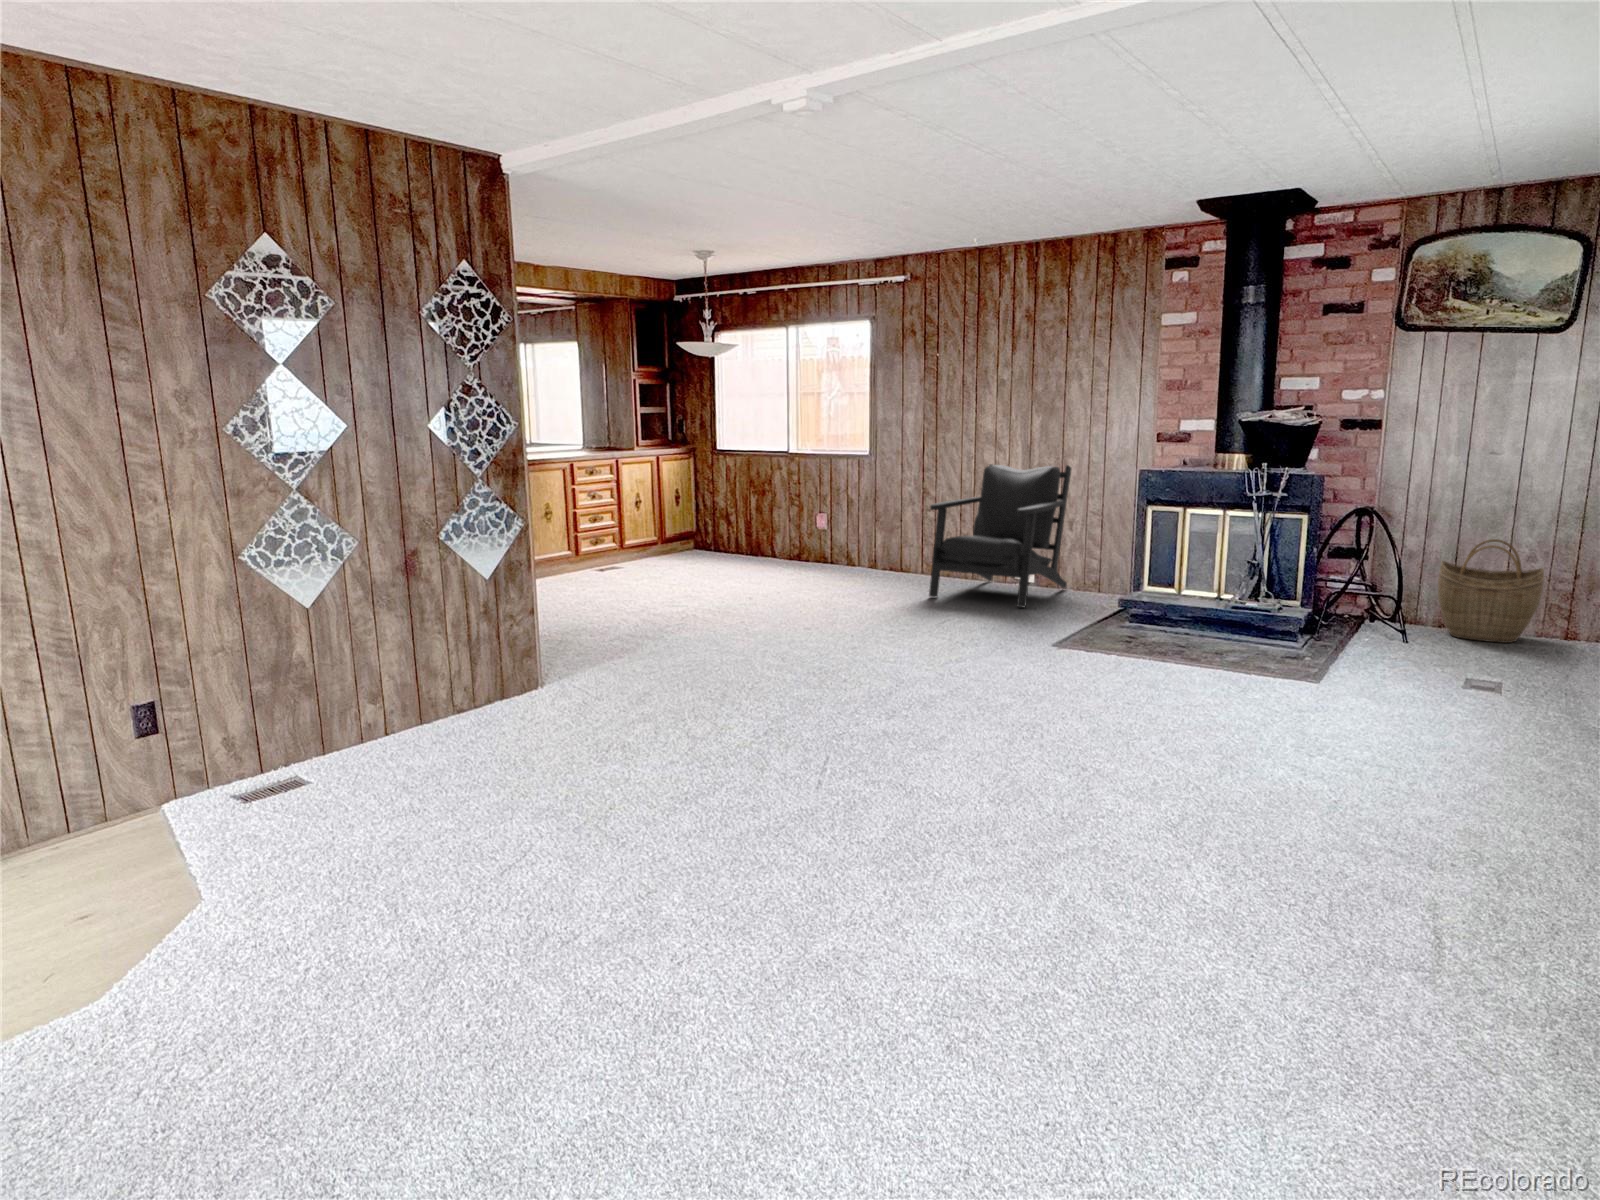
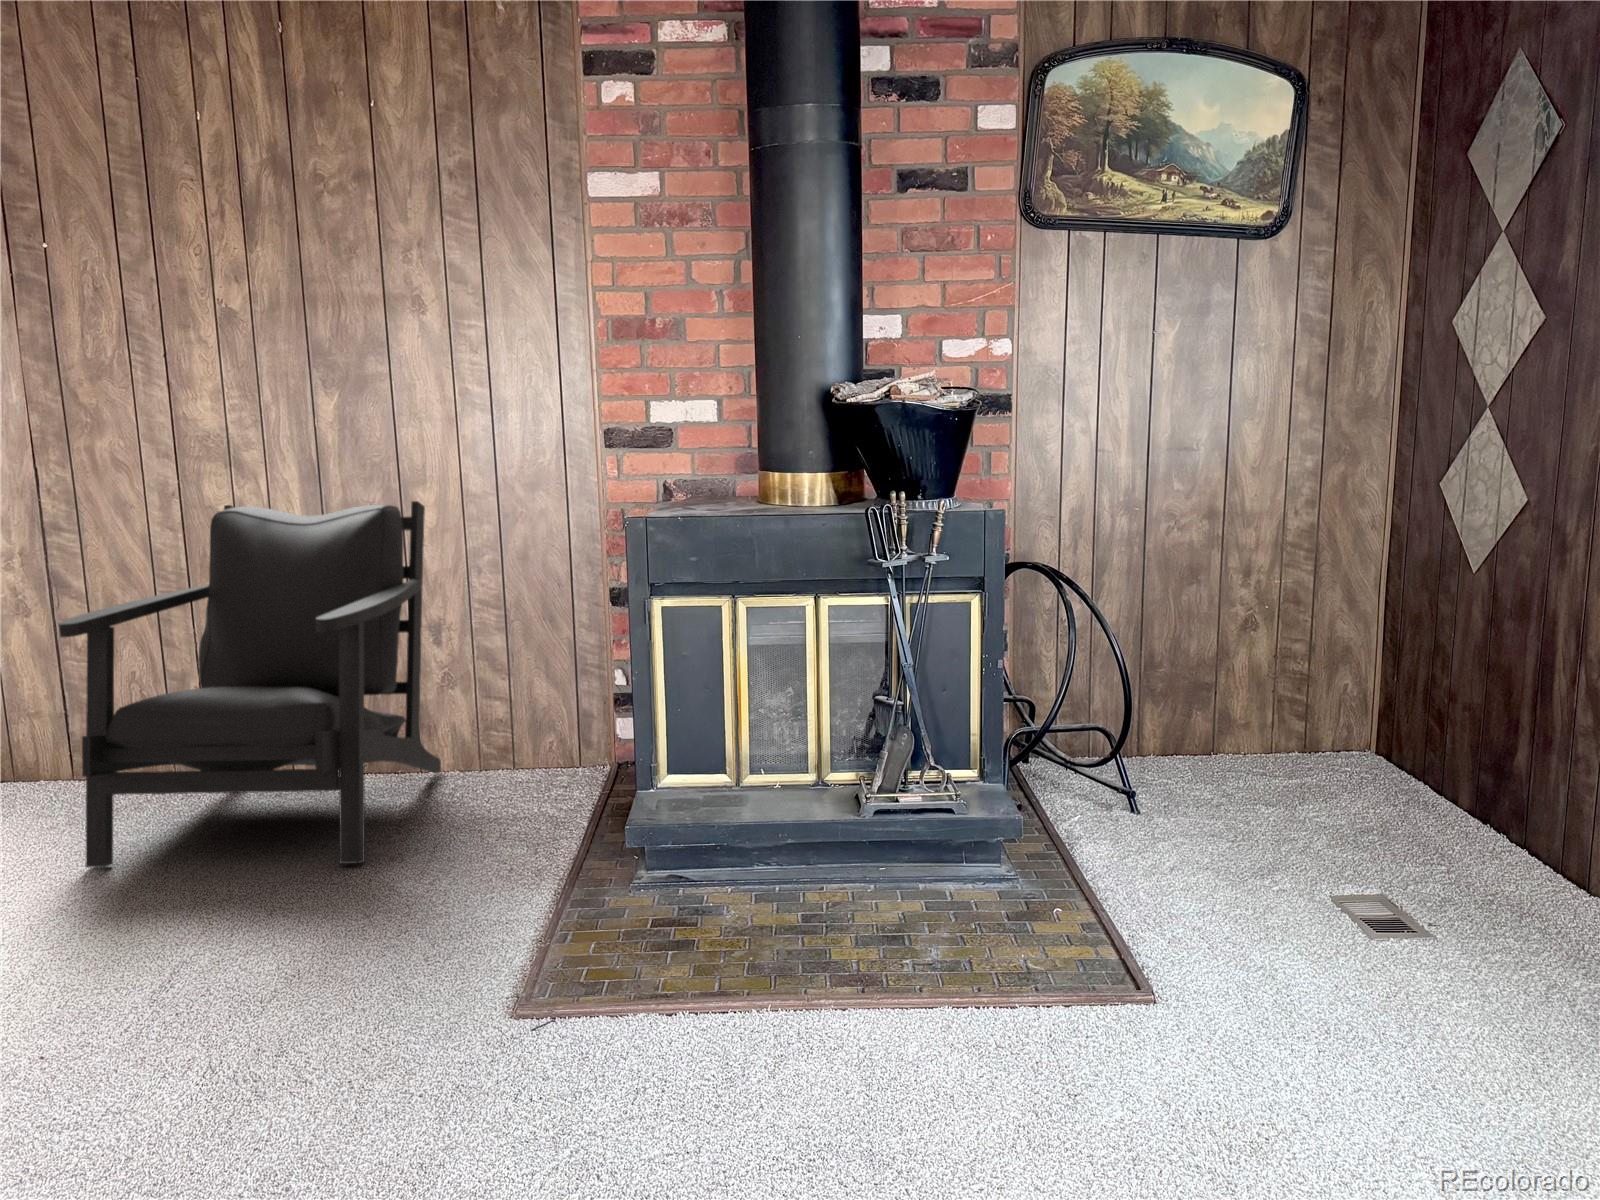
woven basket: present [1438,539,1544,643] -> none [1147,600,1312,788]

